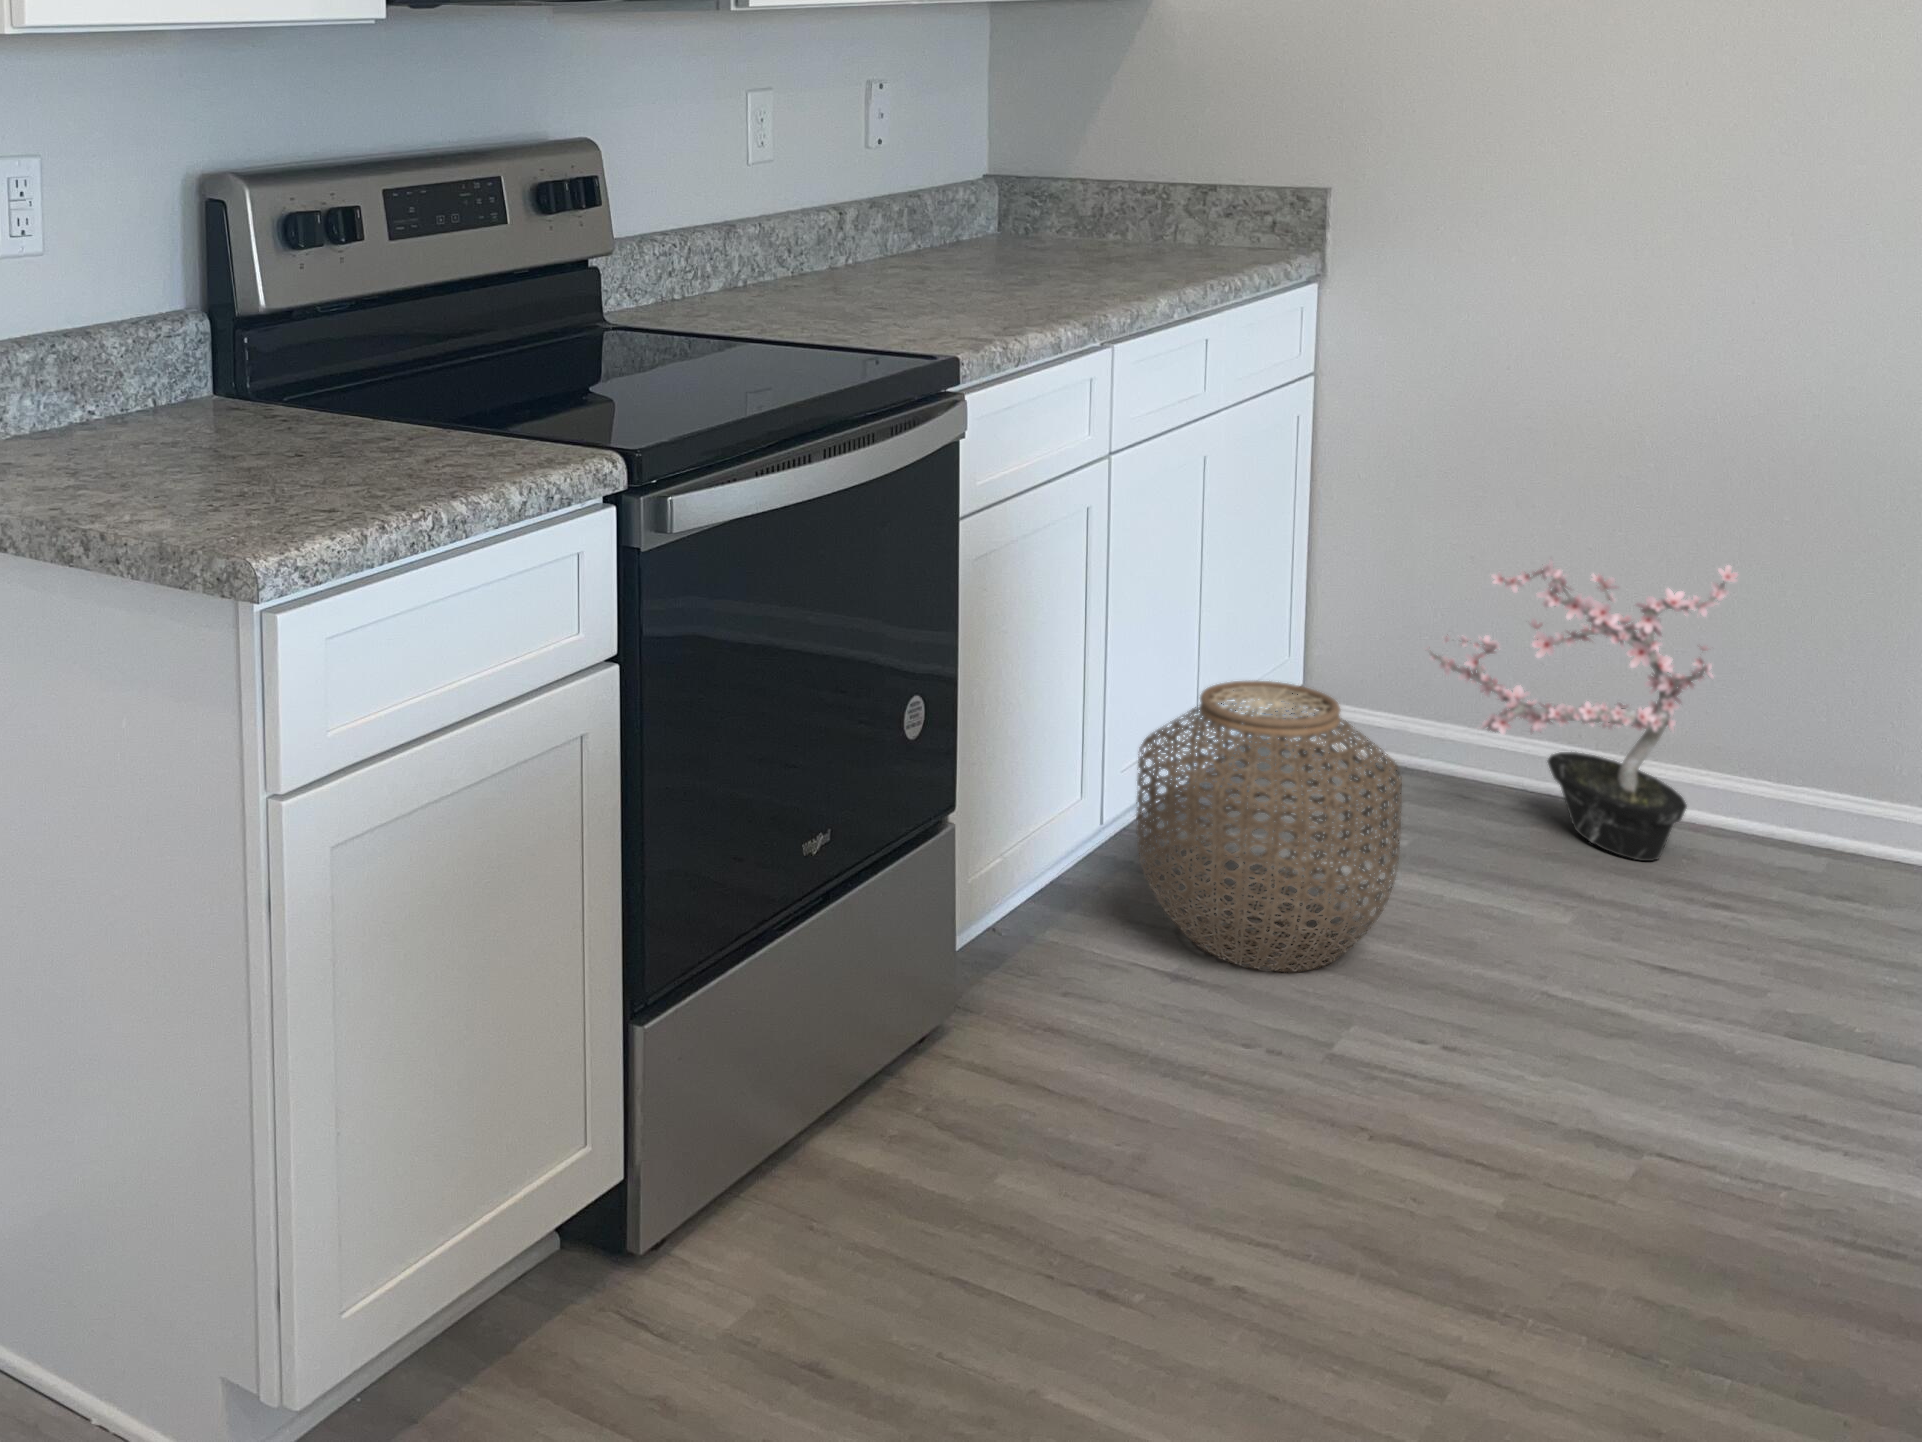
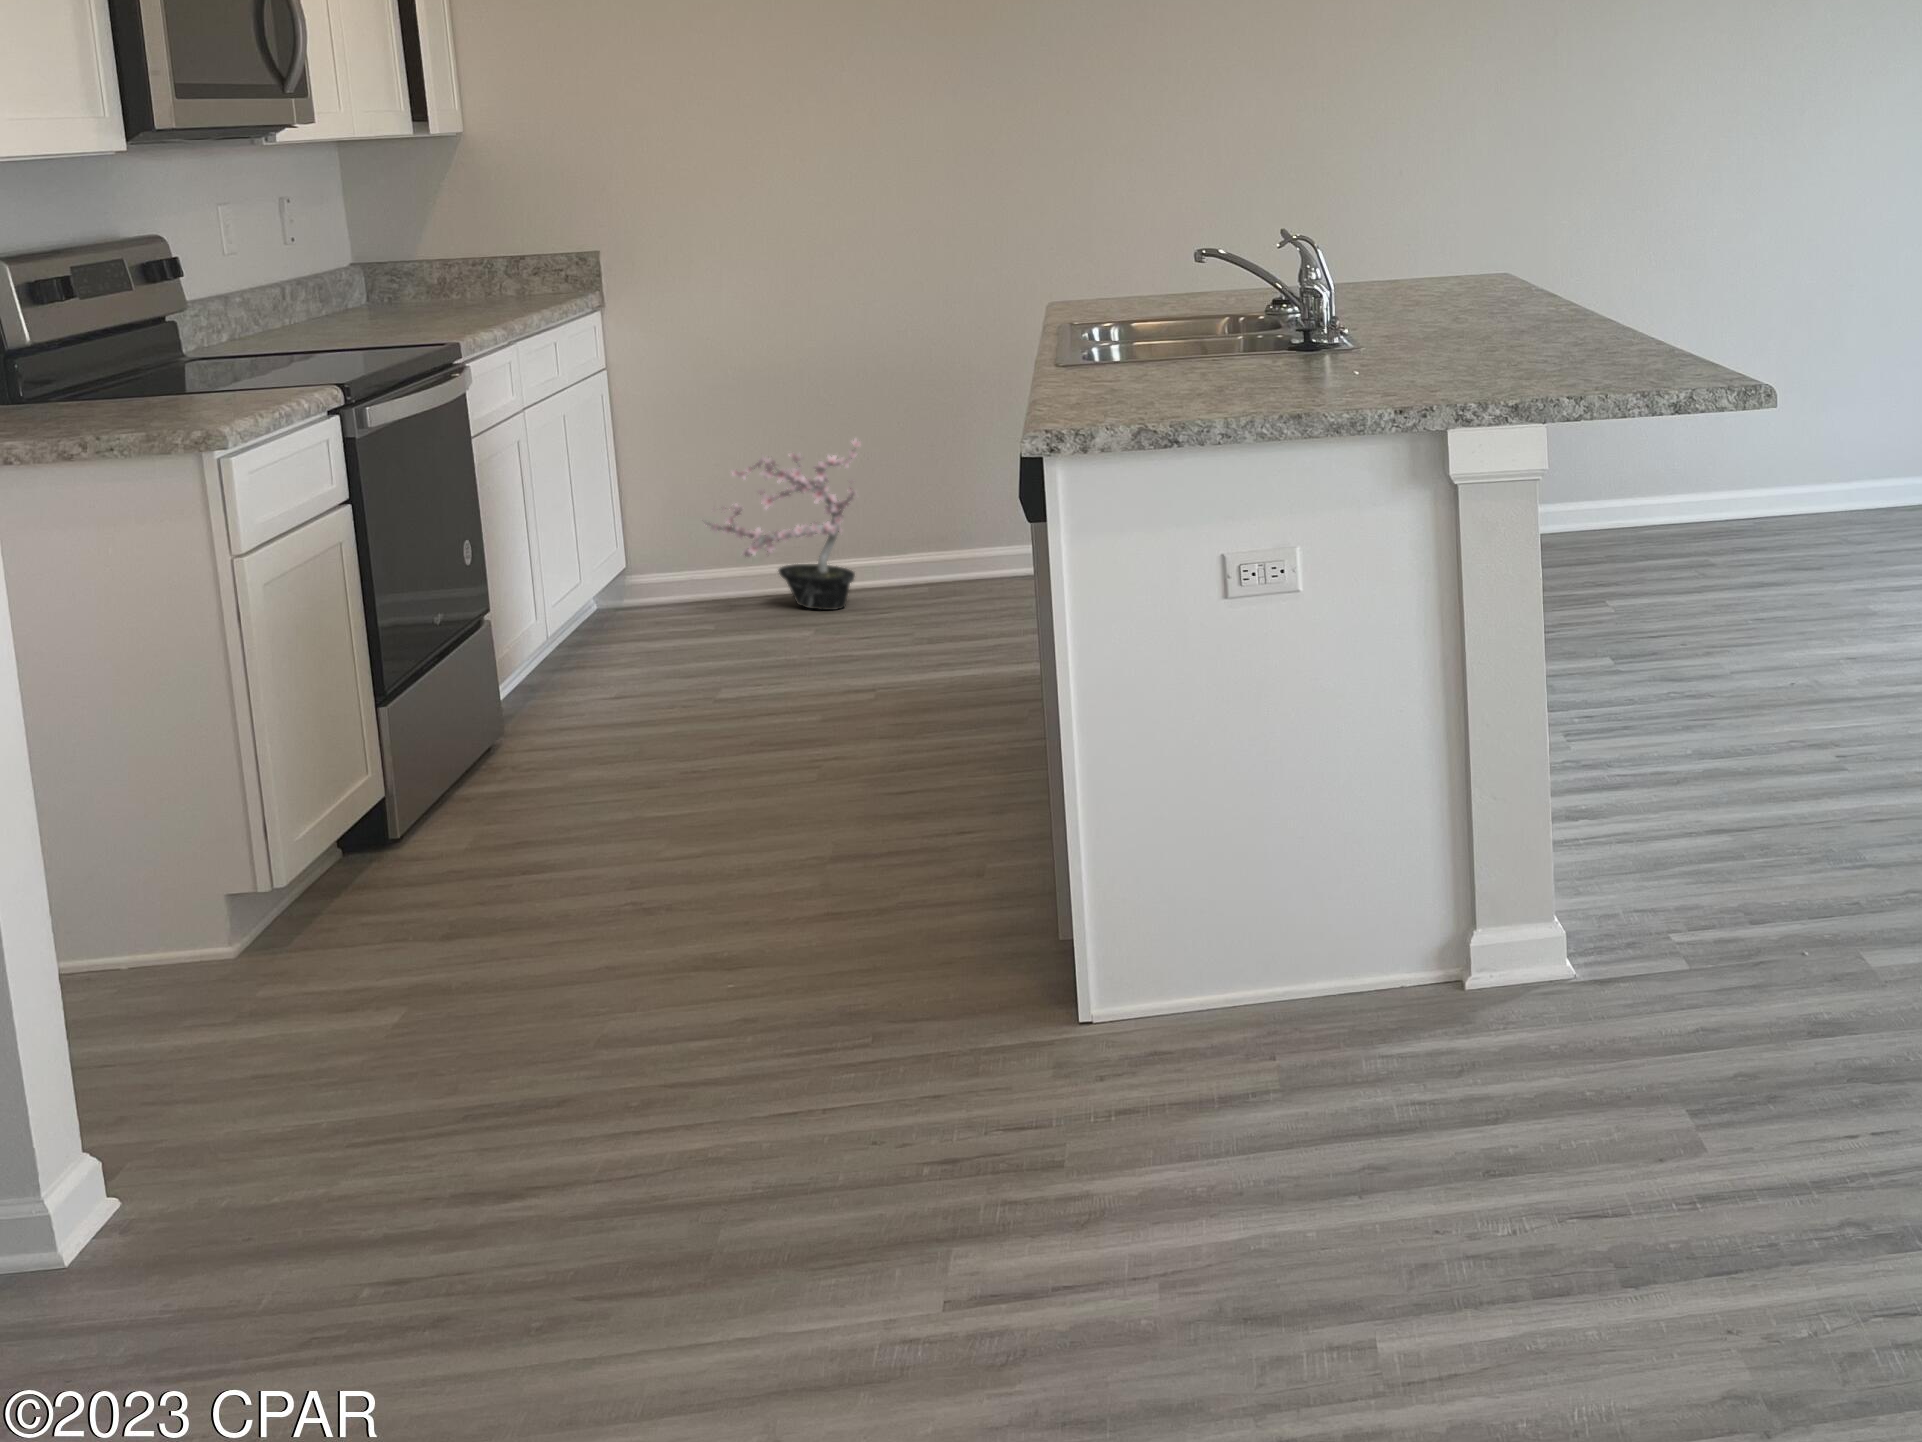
woven basket: present [1136,681,1402,971] -> none [567,528,724,690]

